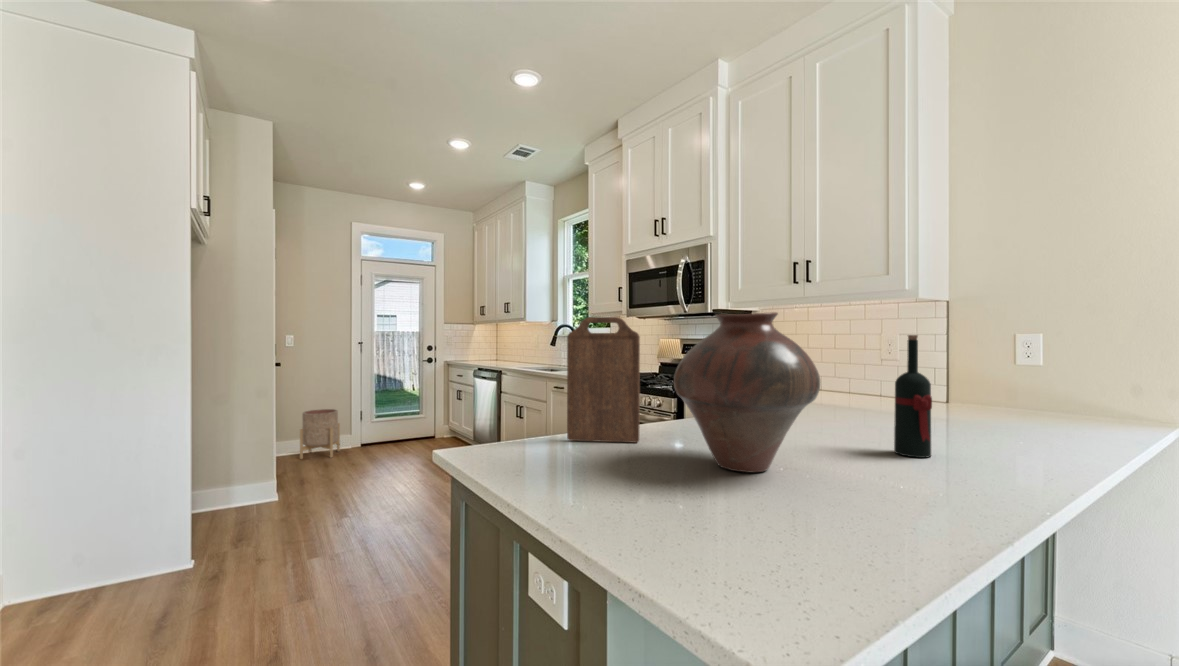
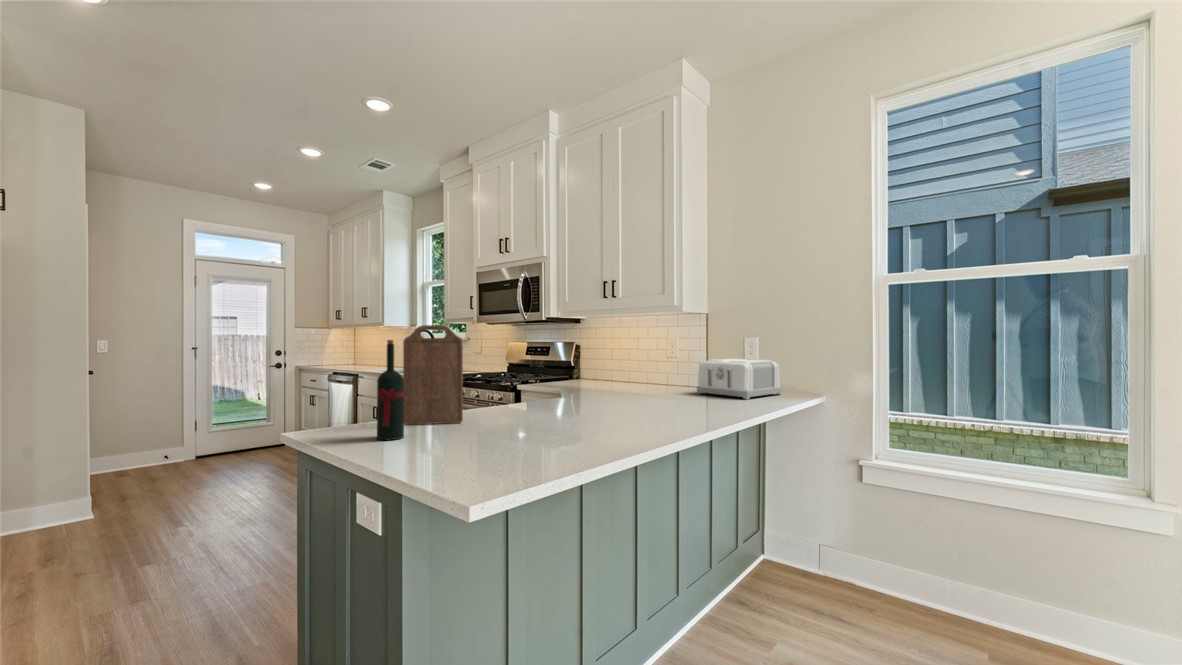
vase: present [674,312,820,472] -> none [481,324,580,435]
wine bottle: present [894,335,932,458] -> present [377,340,404,440]
toaster: none [937,364,1081,425] -> present [697,359,782,399]
planter: present [300,409,340,459] -> none [118,420,169,476]

